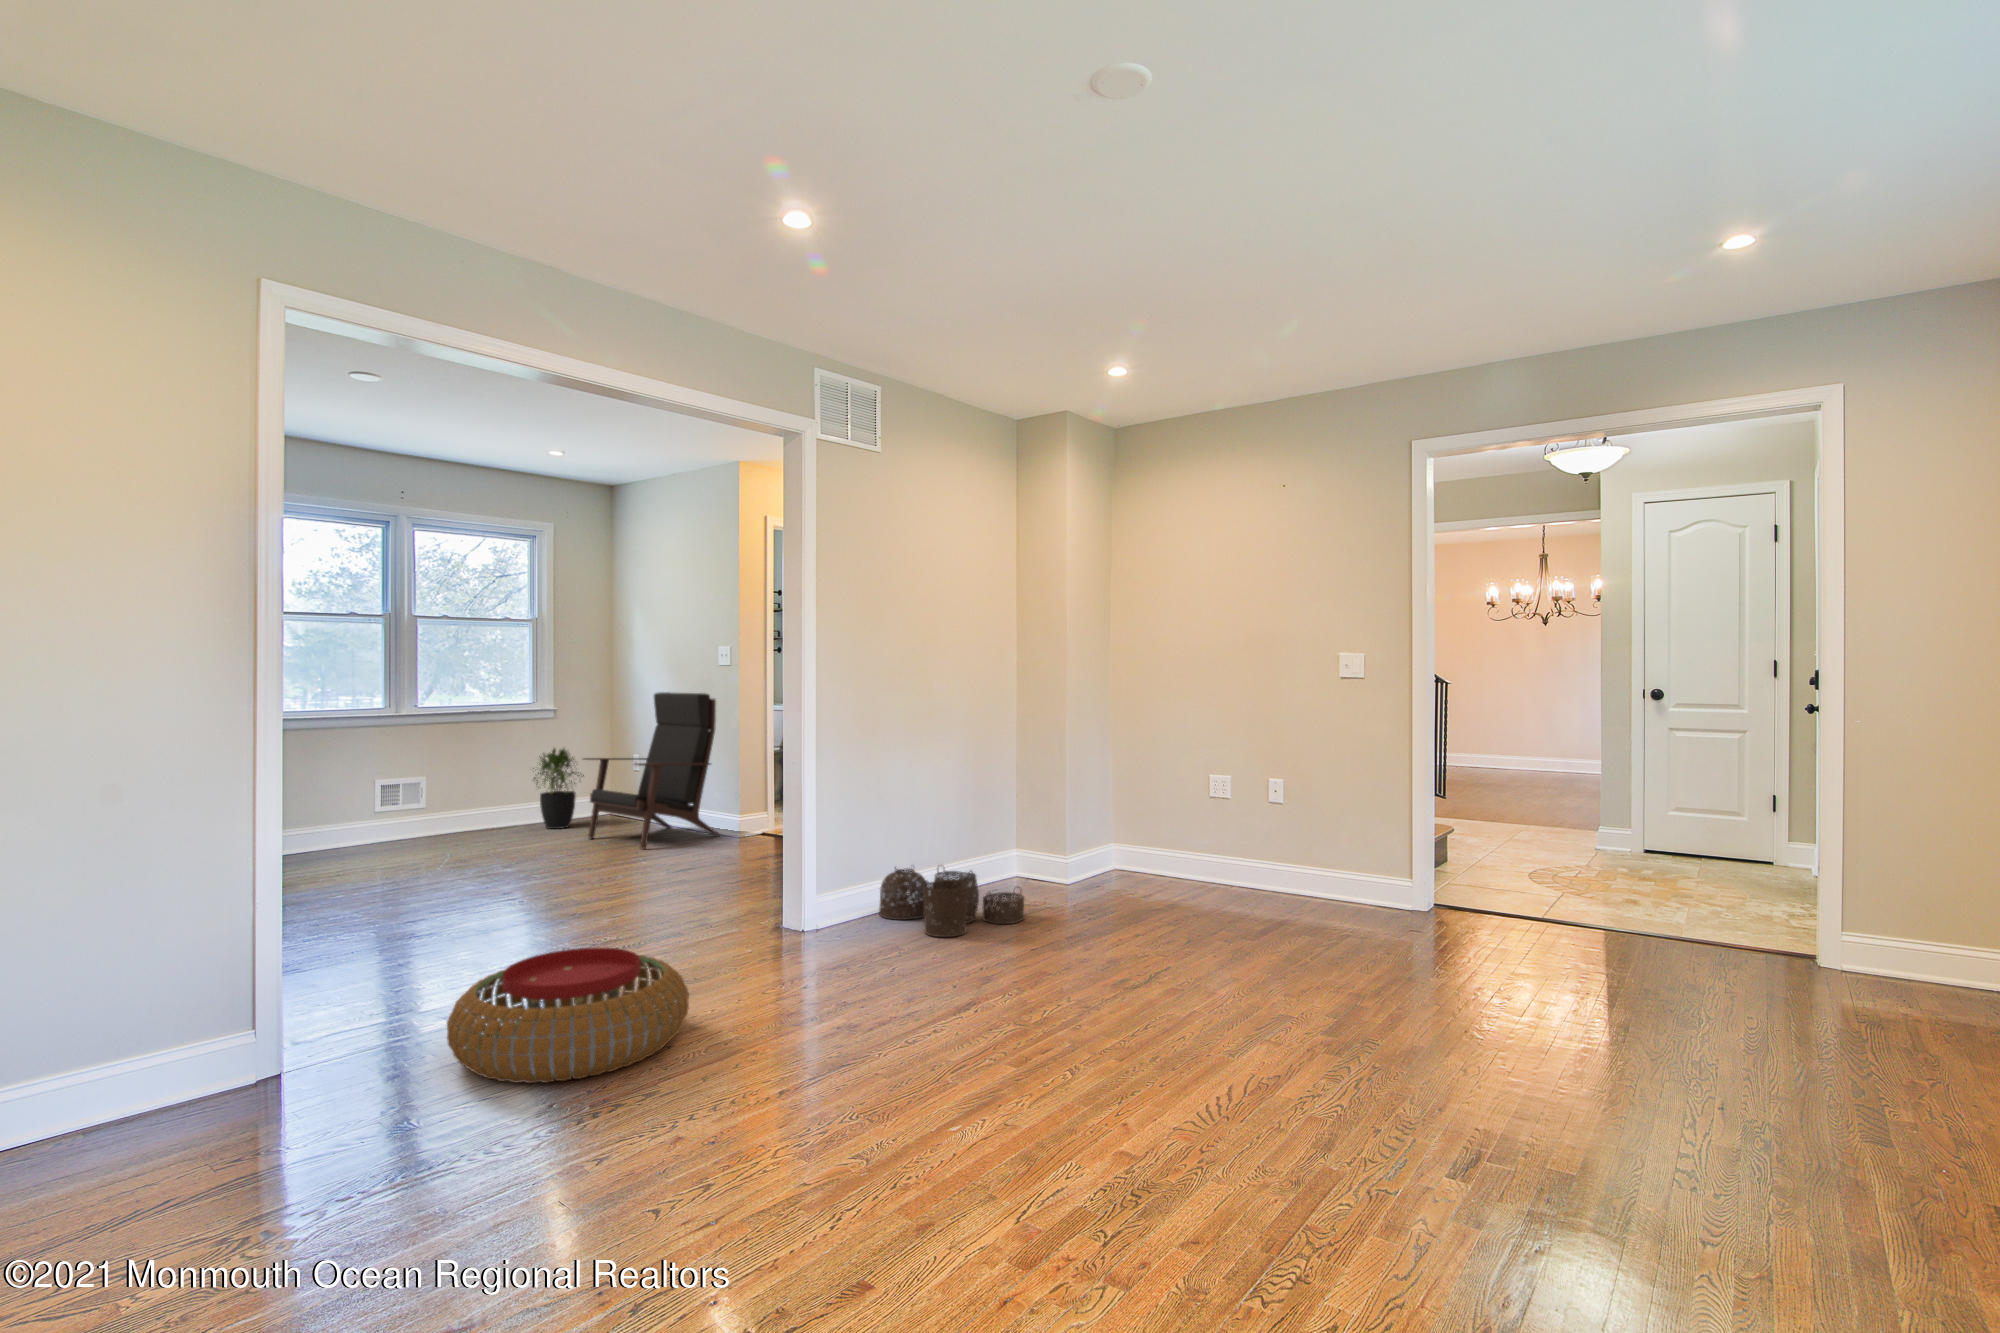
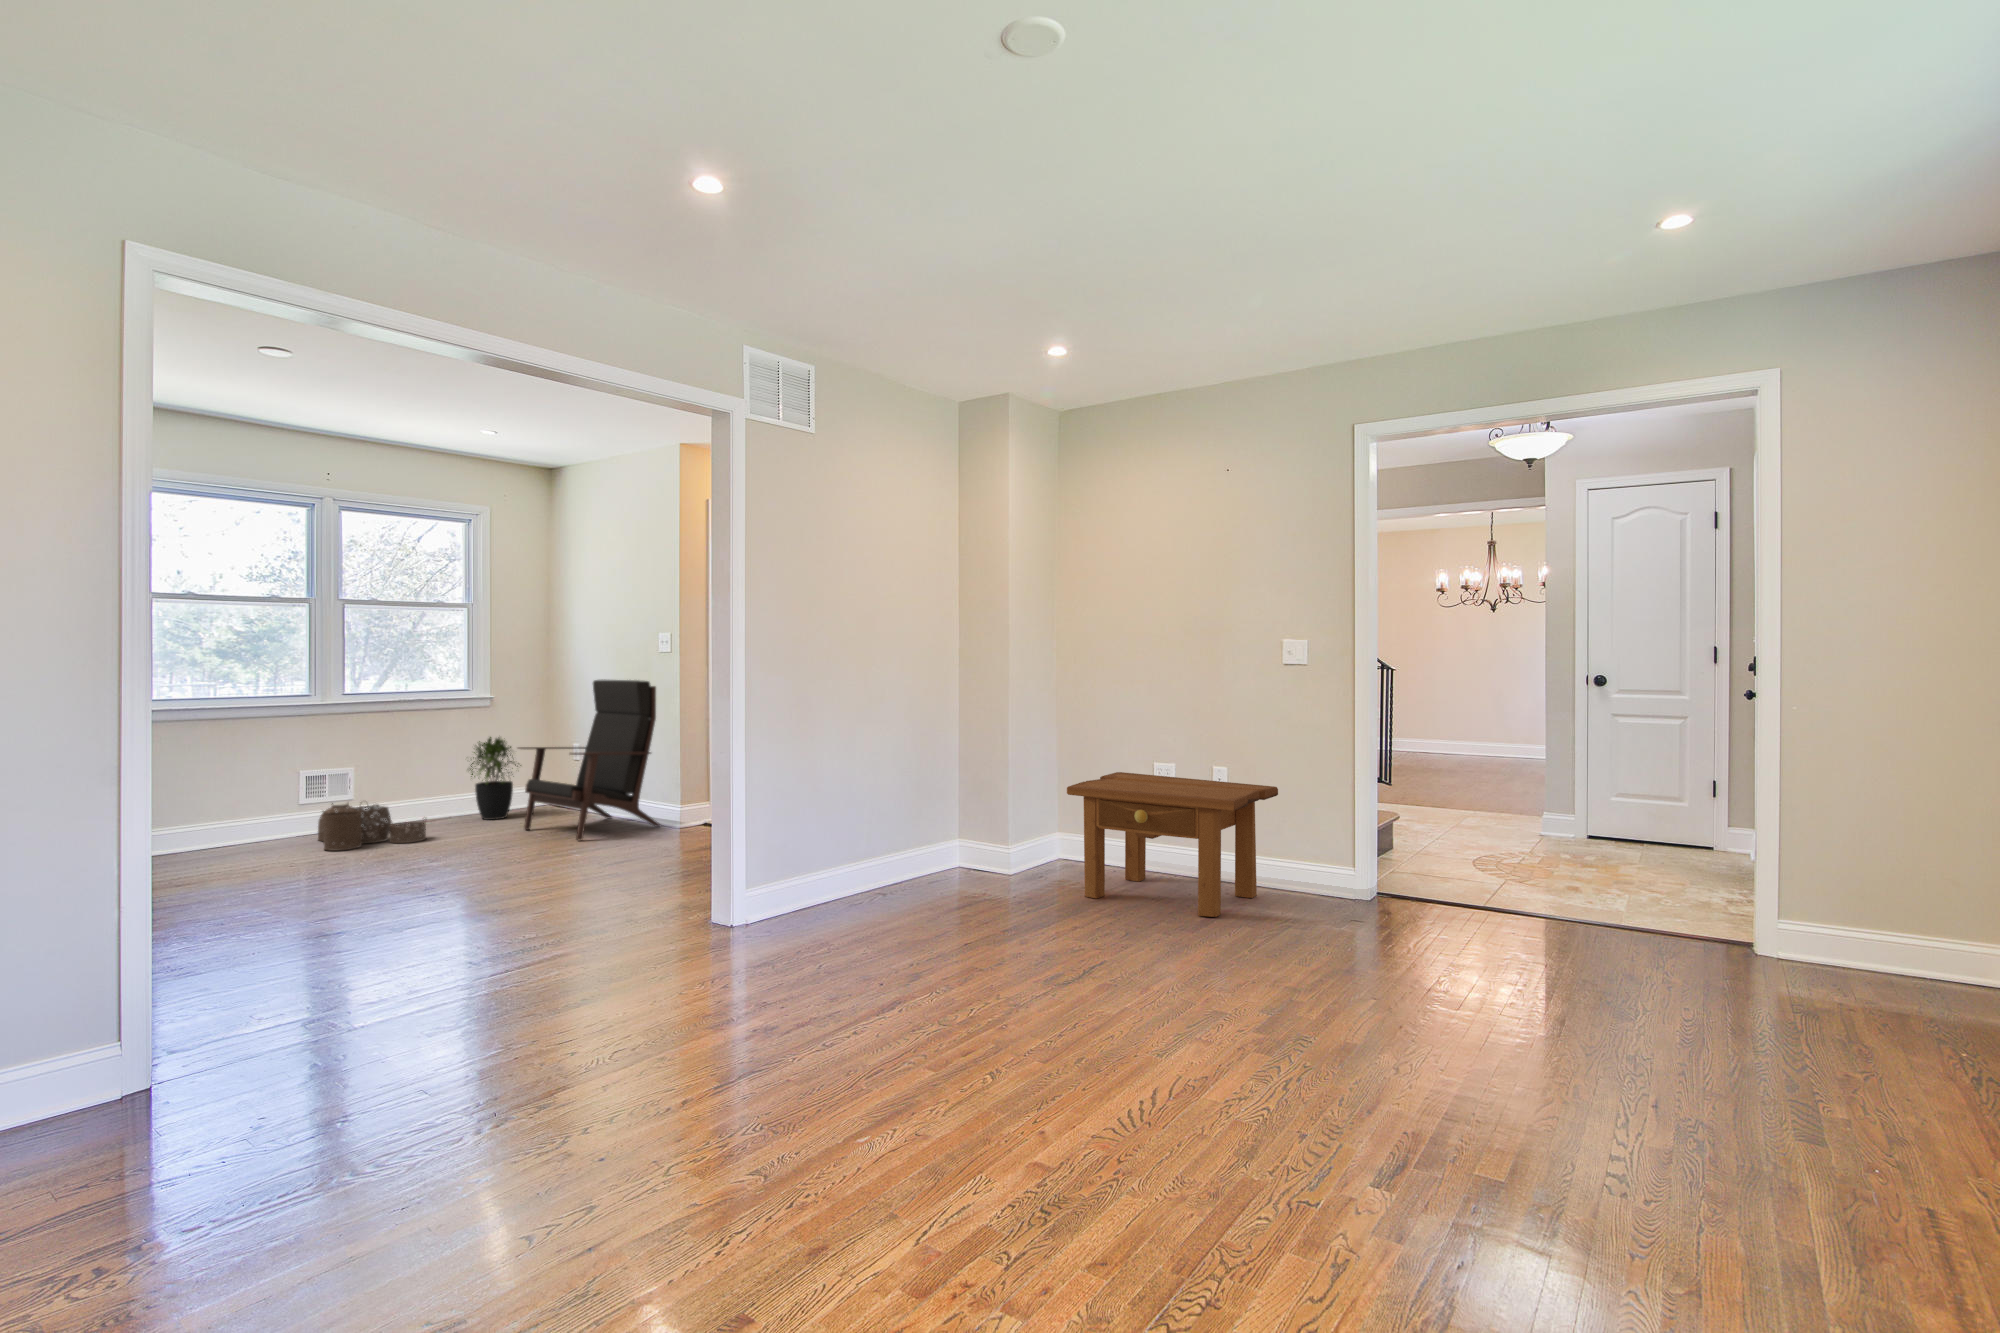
side table: none [1124,783,1334,925] -> present [1067,772,1278,917]
woven basket: present [879,867,1024,937] -> present [318,803,426,850]
pouf: present [447,948,689,1083] -> none [331,949,597,1096]

